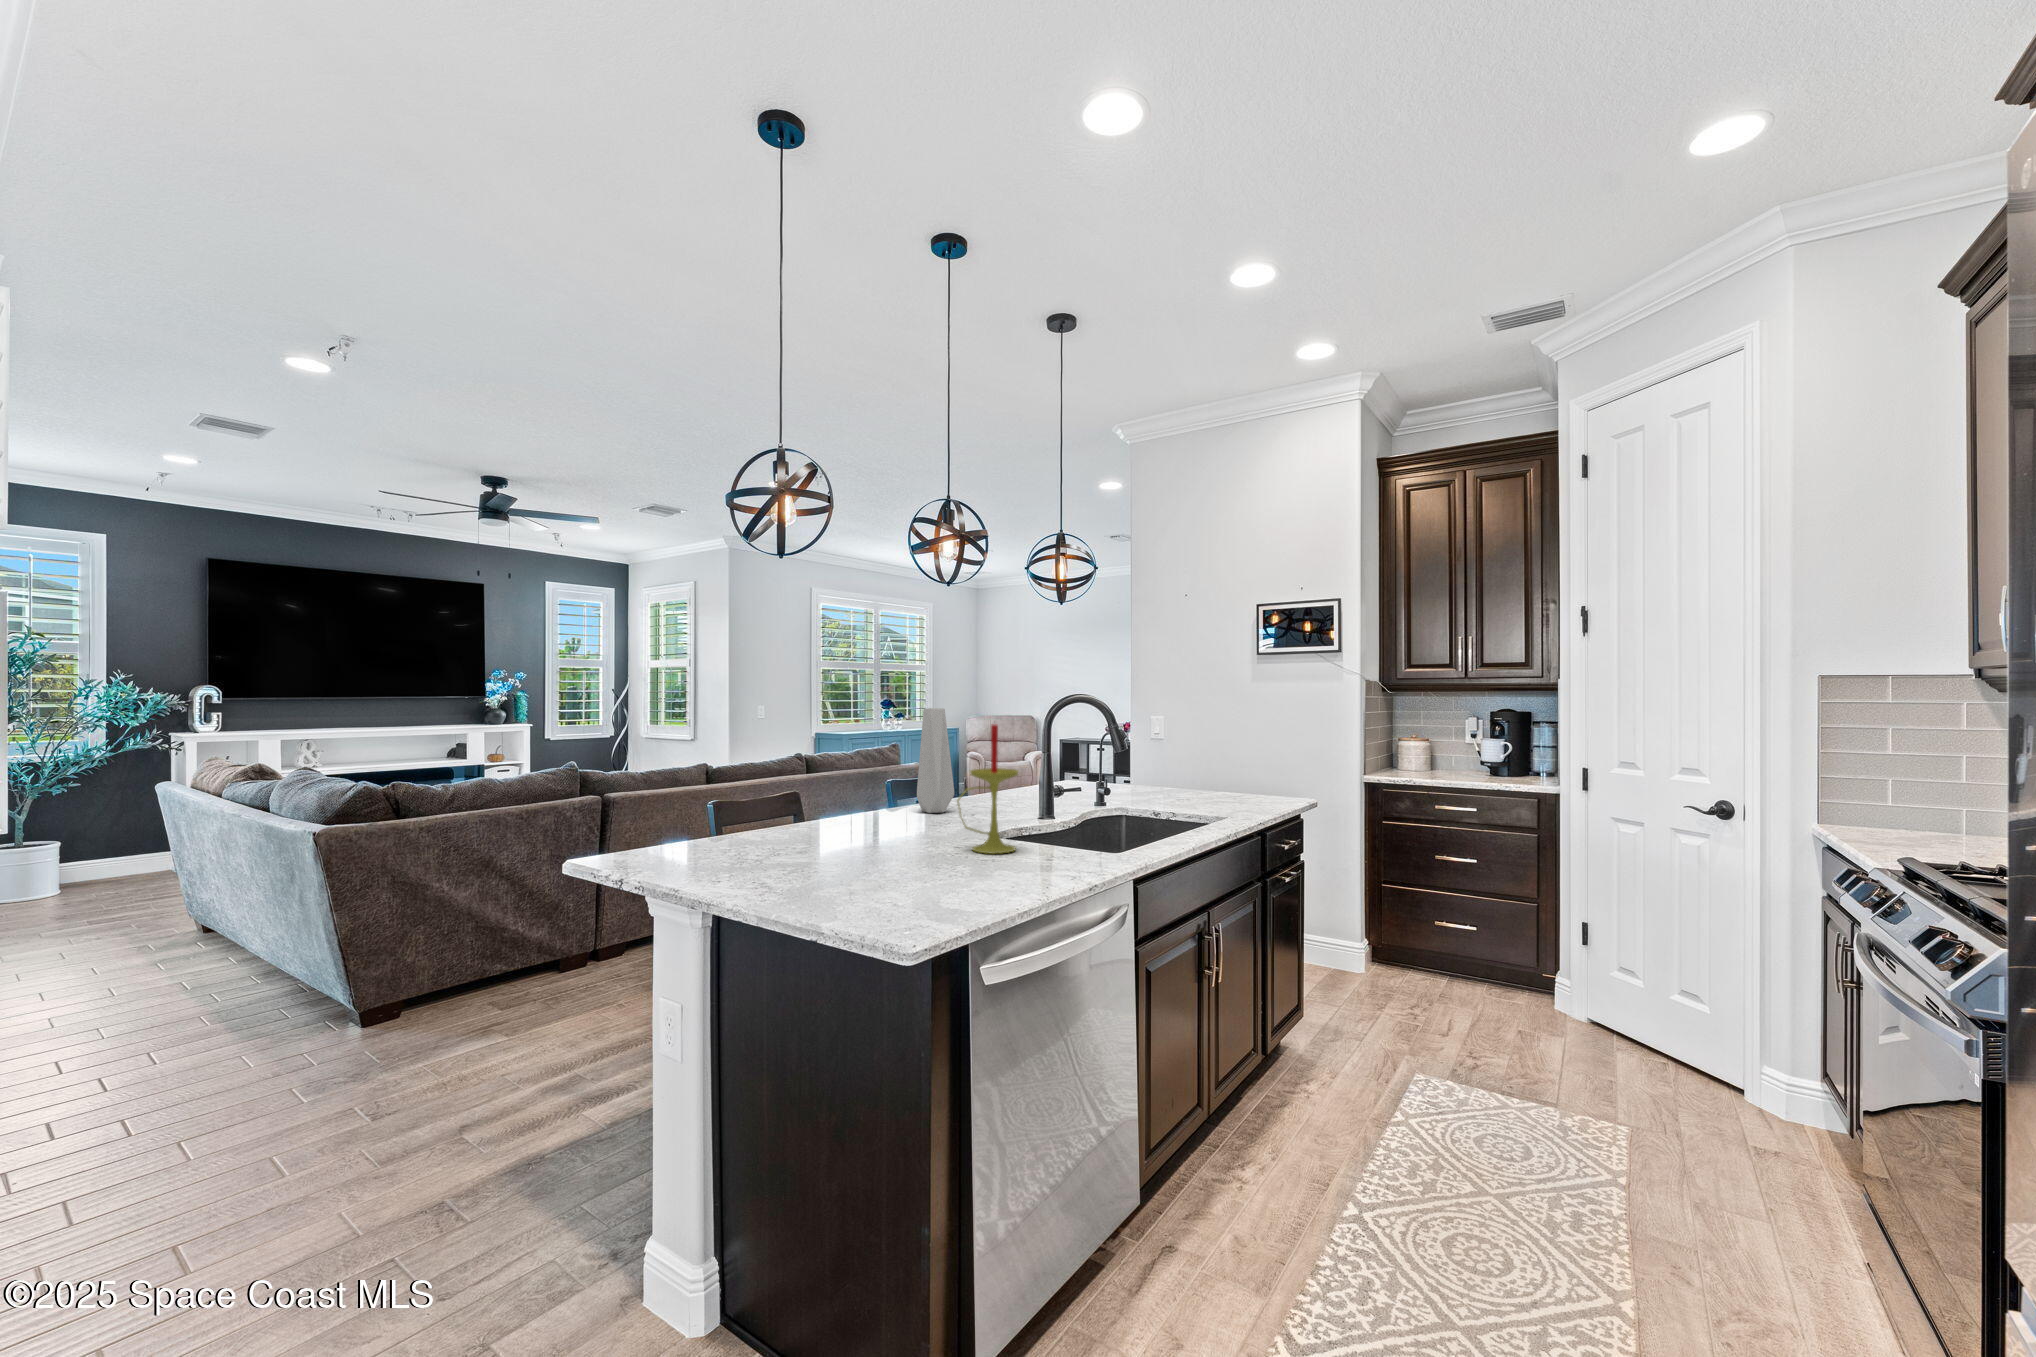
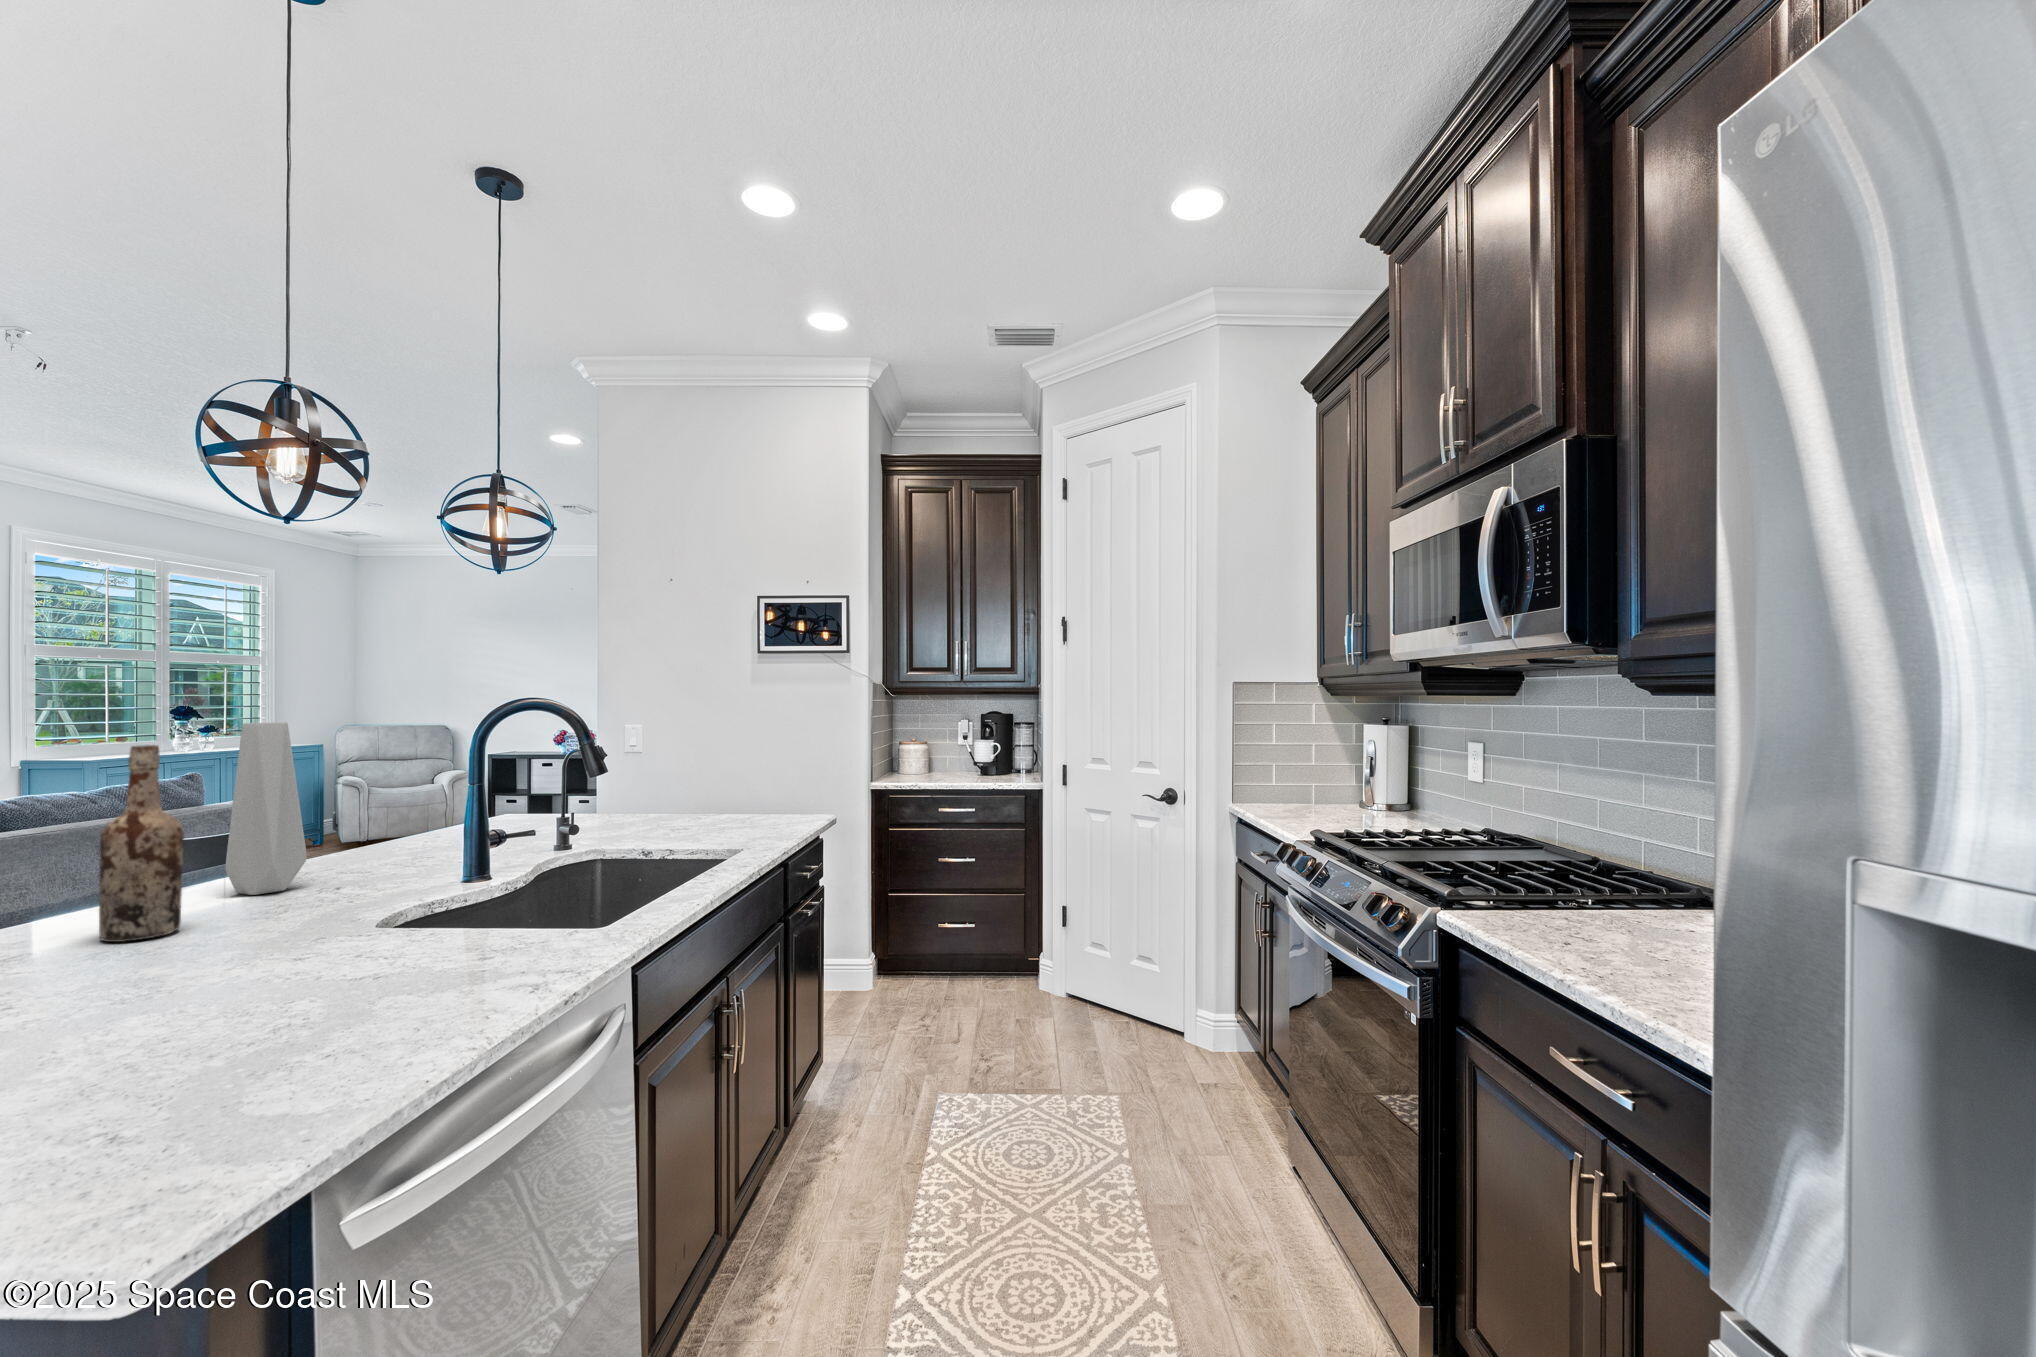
wine bottle: none [866,719,899,828] -> present [99,745,184,942]
candle: present [957,724,1018,854] -> none [313,743,440,961]

